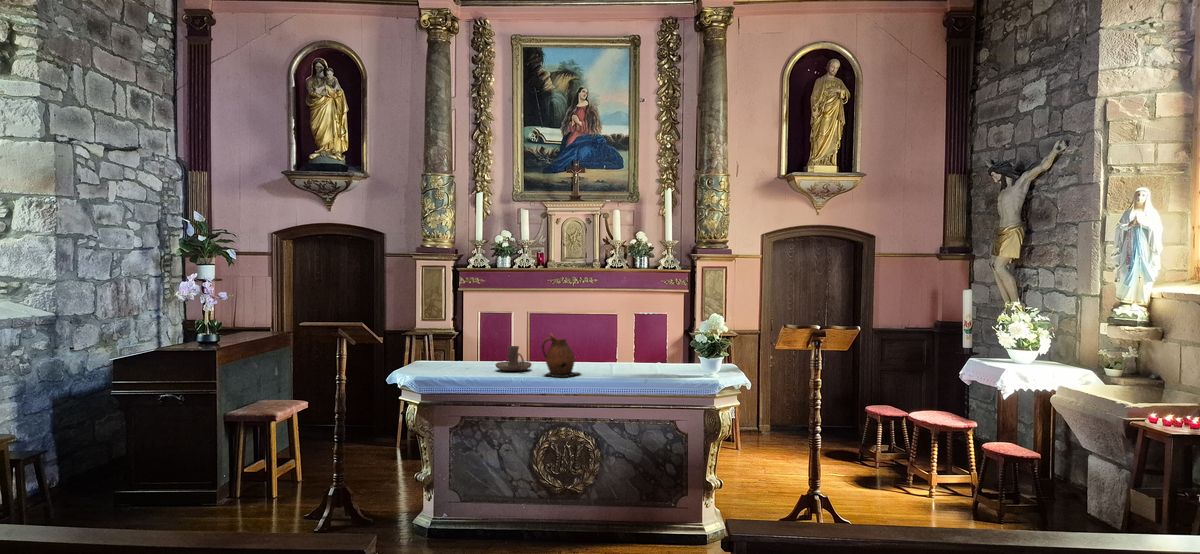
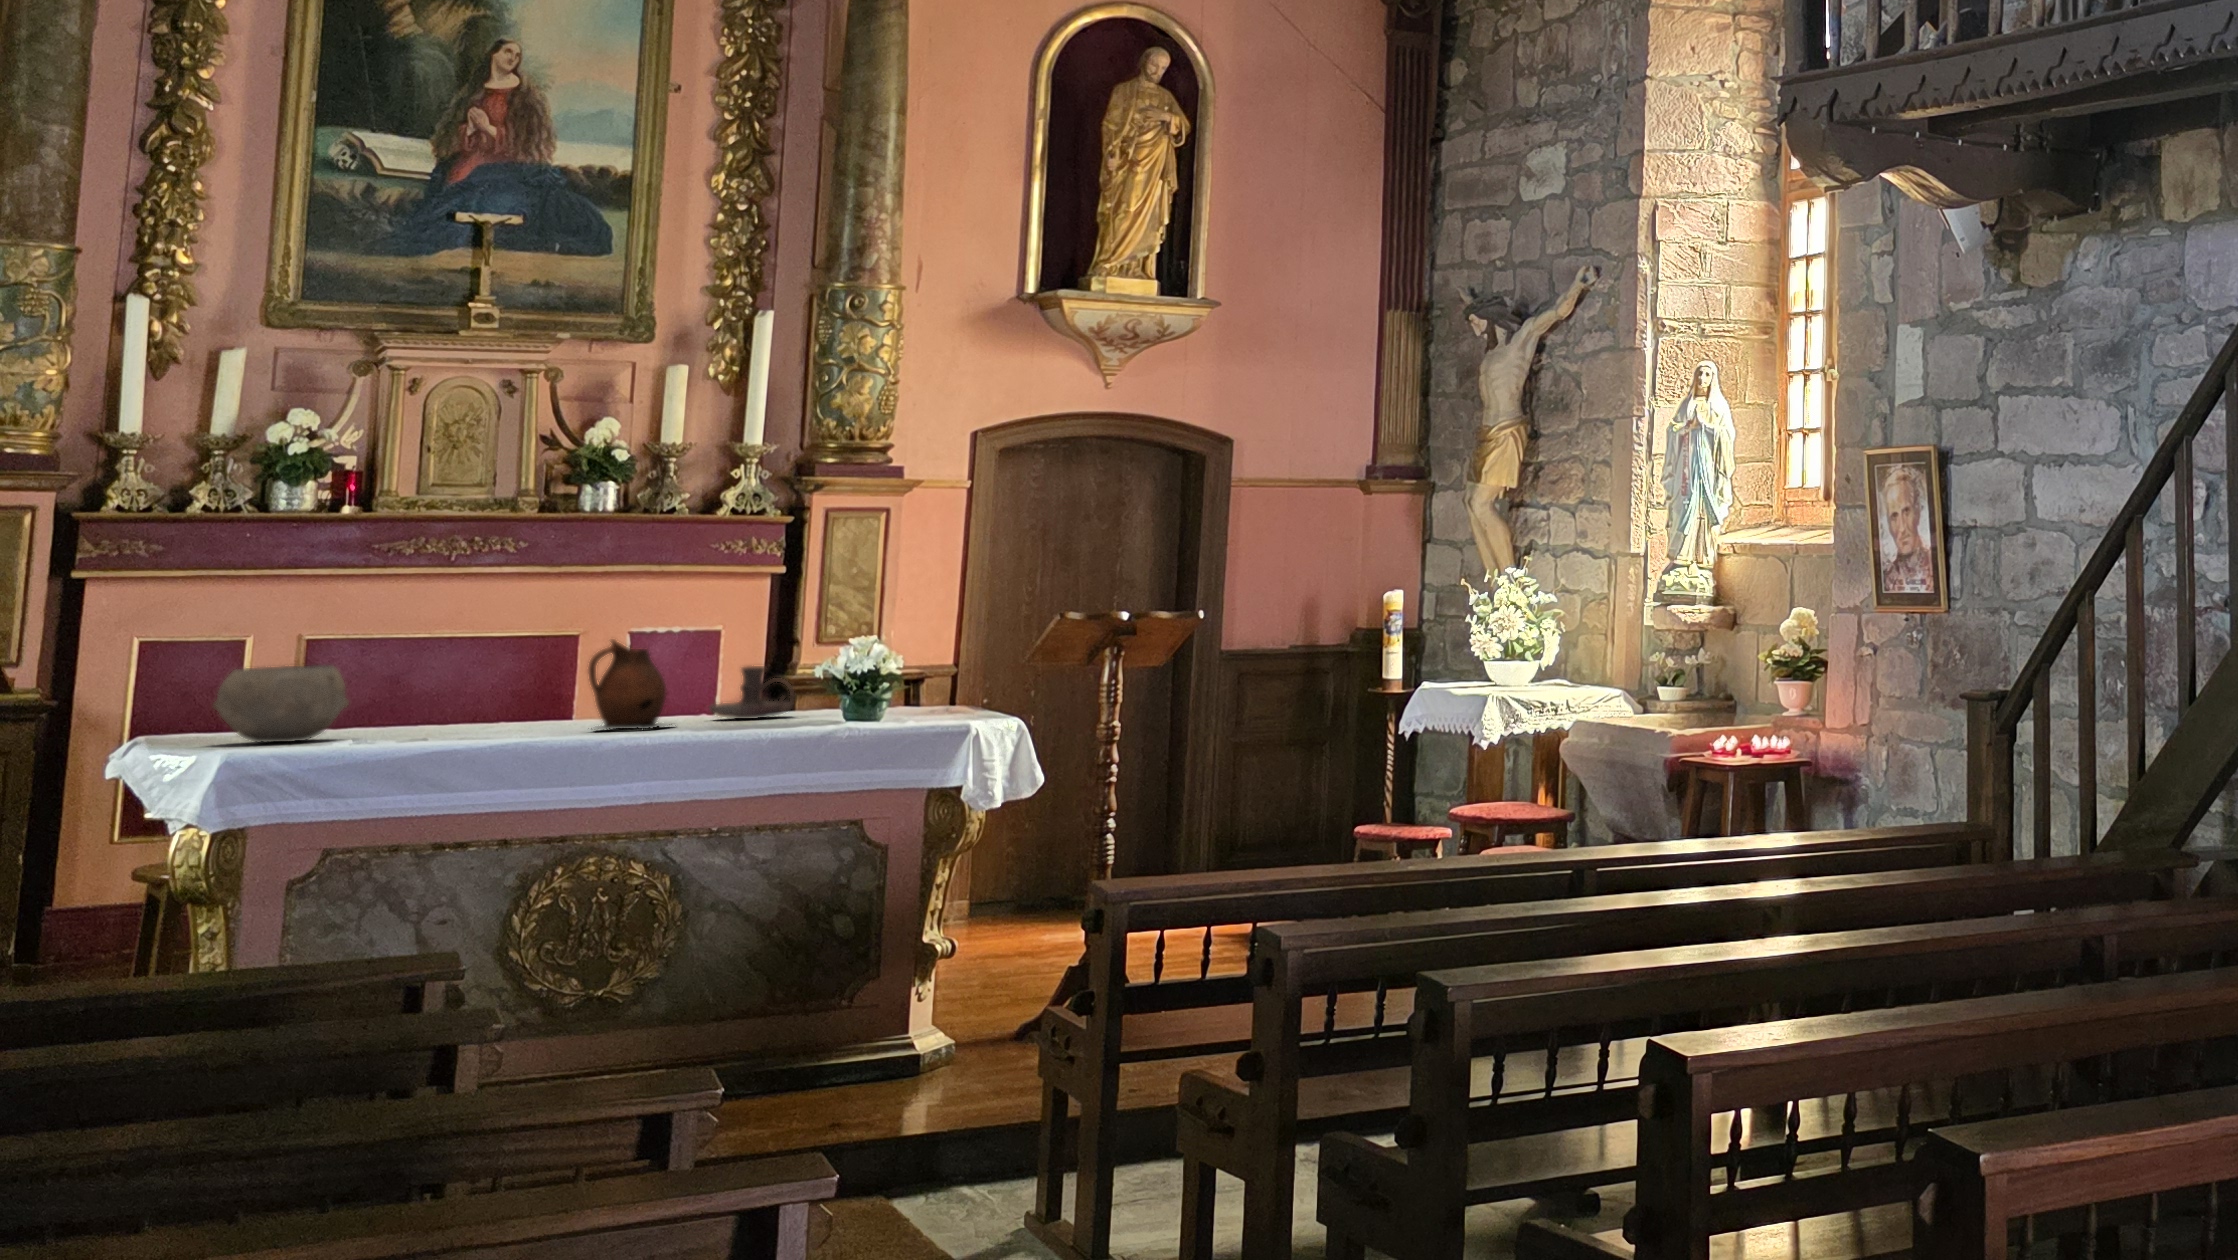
ceramic bowl: none [422,336,469,368] -> present [213,665,349,742]
candle holder: present [495,346,531,371] -> present [709,666,795,719]

